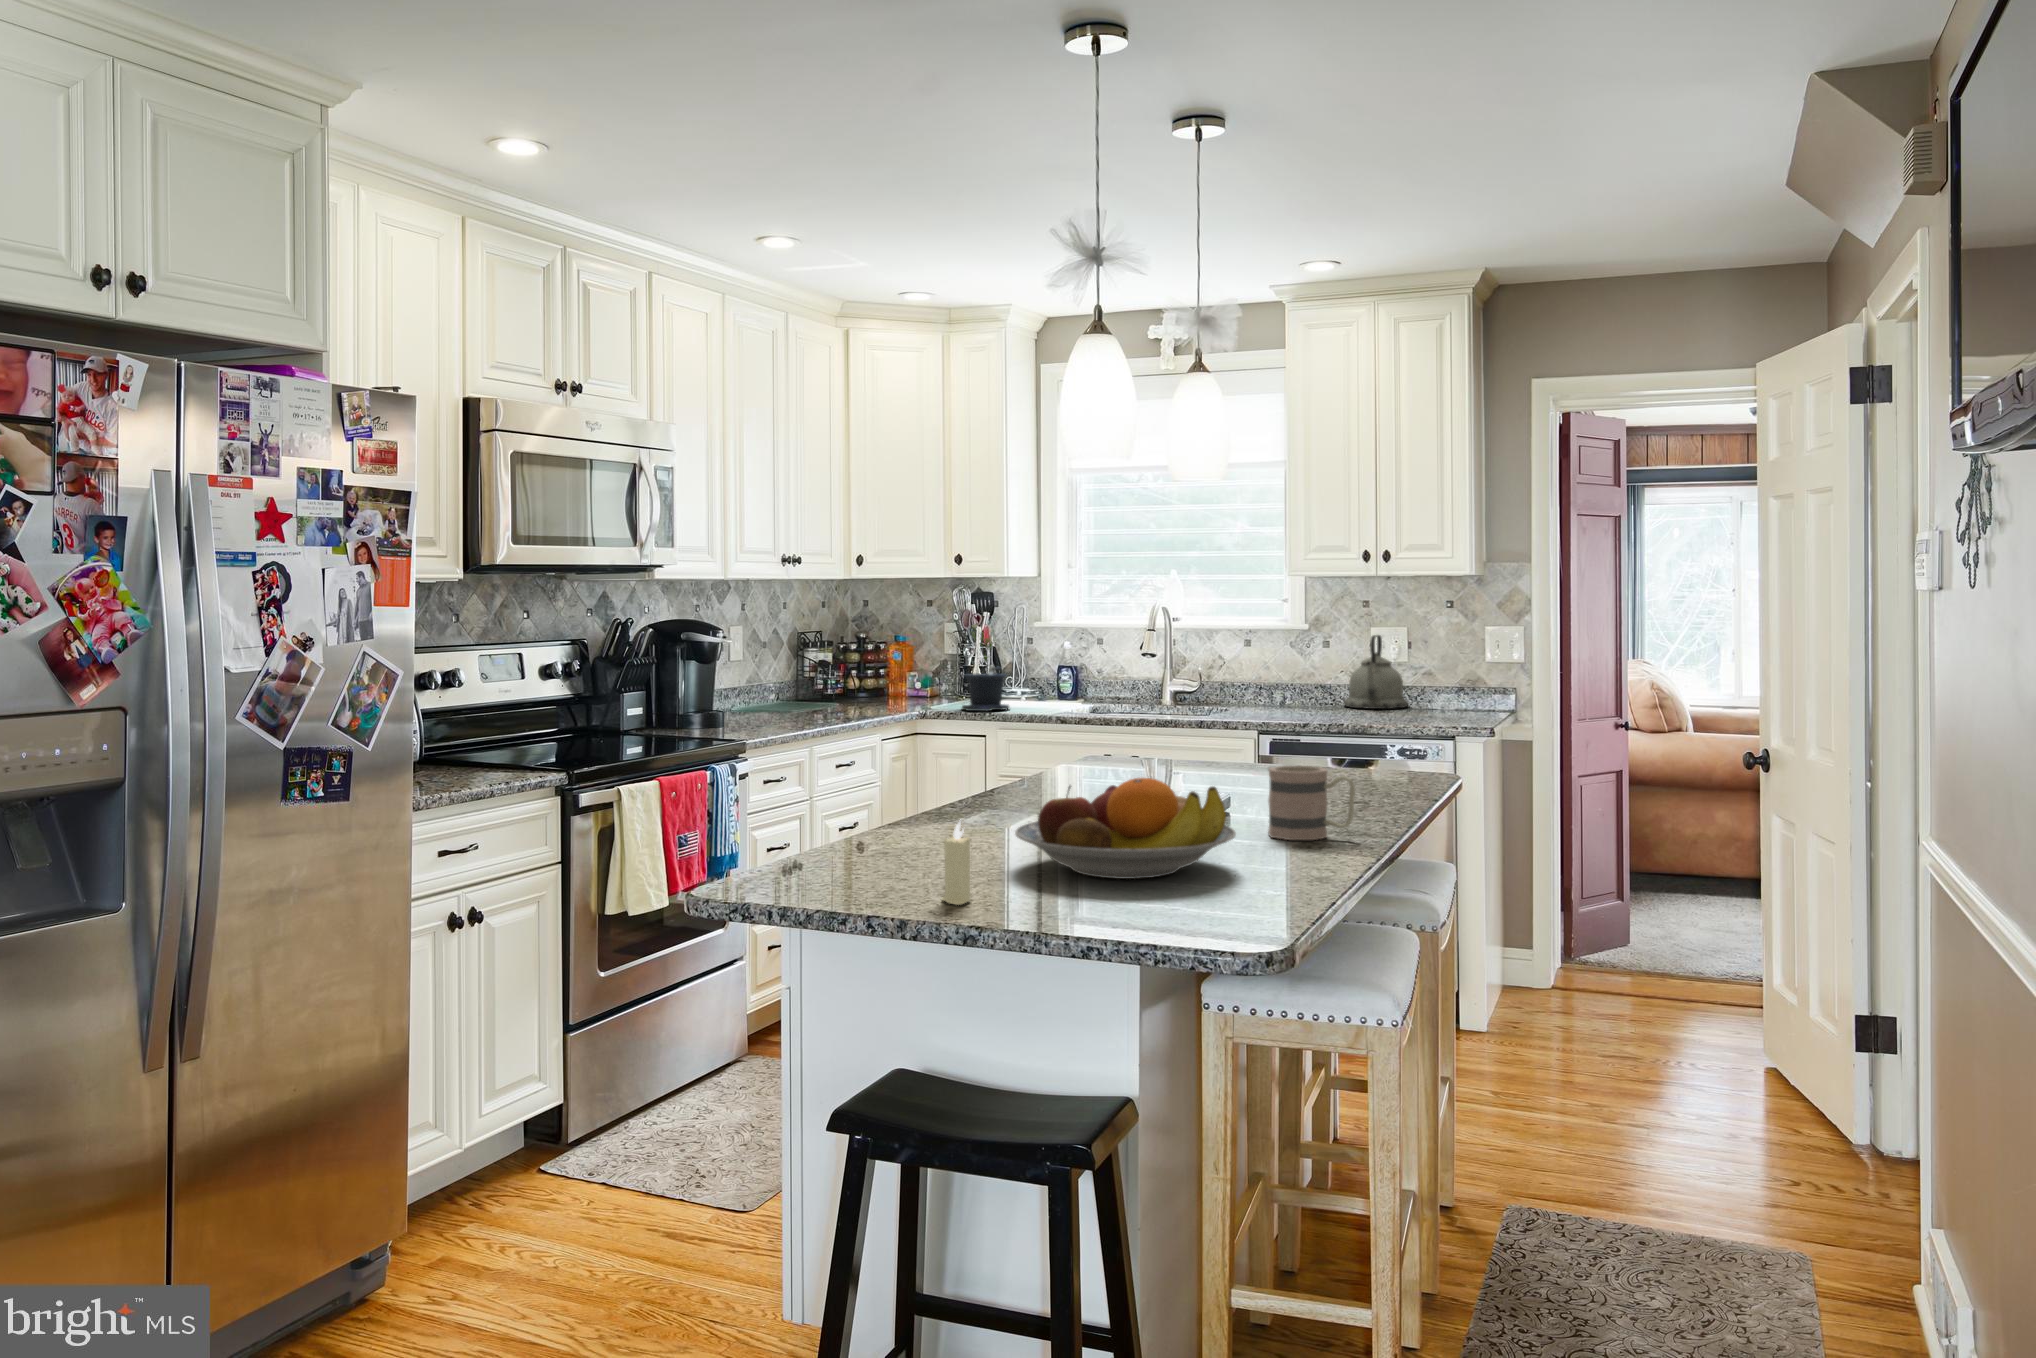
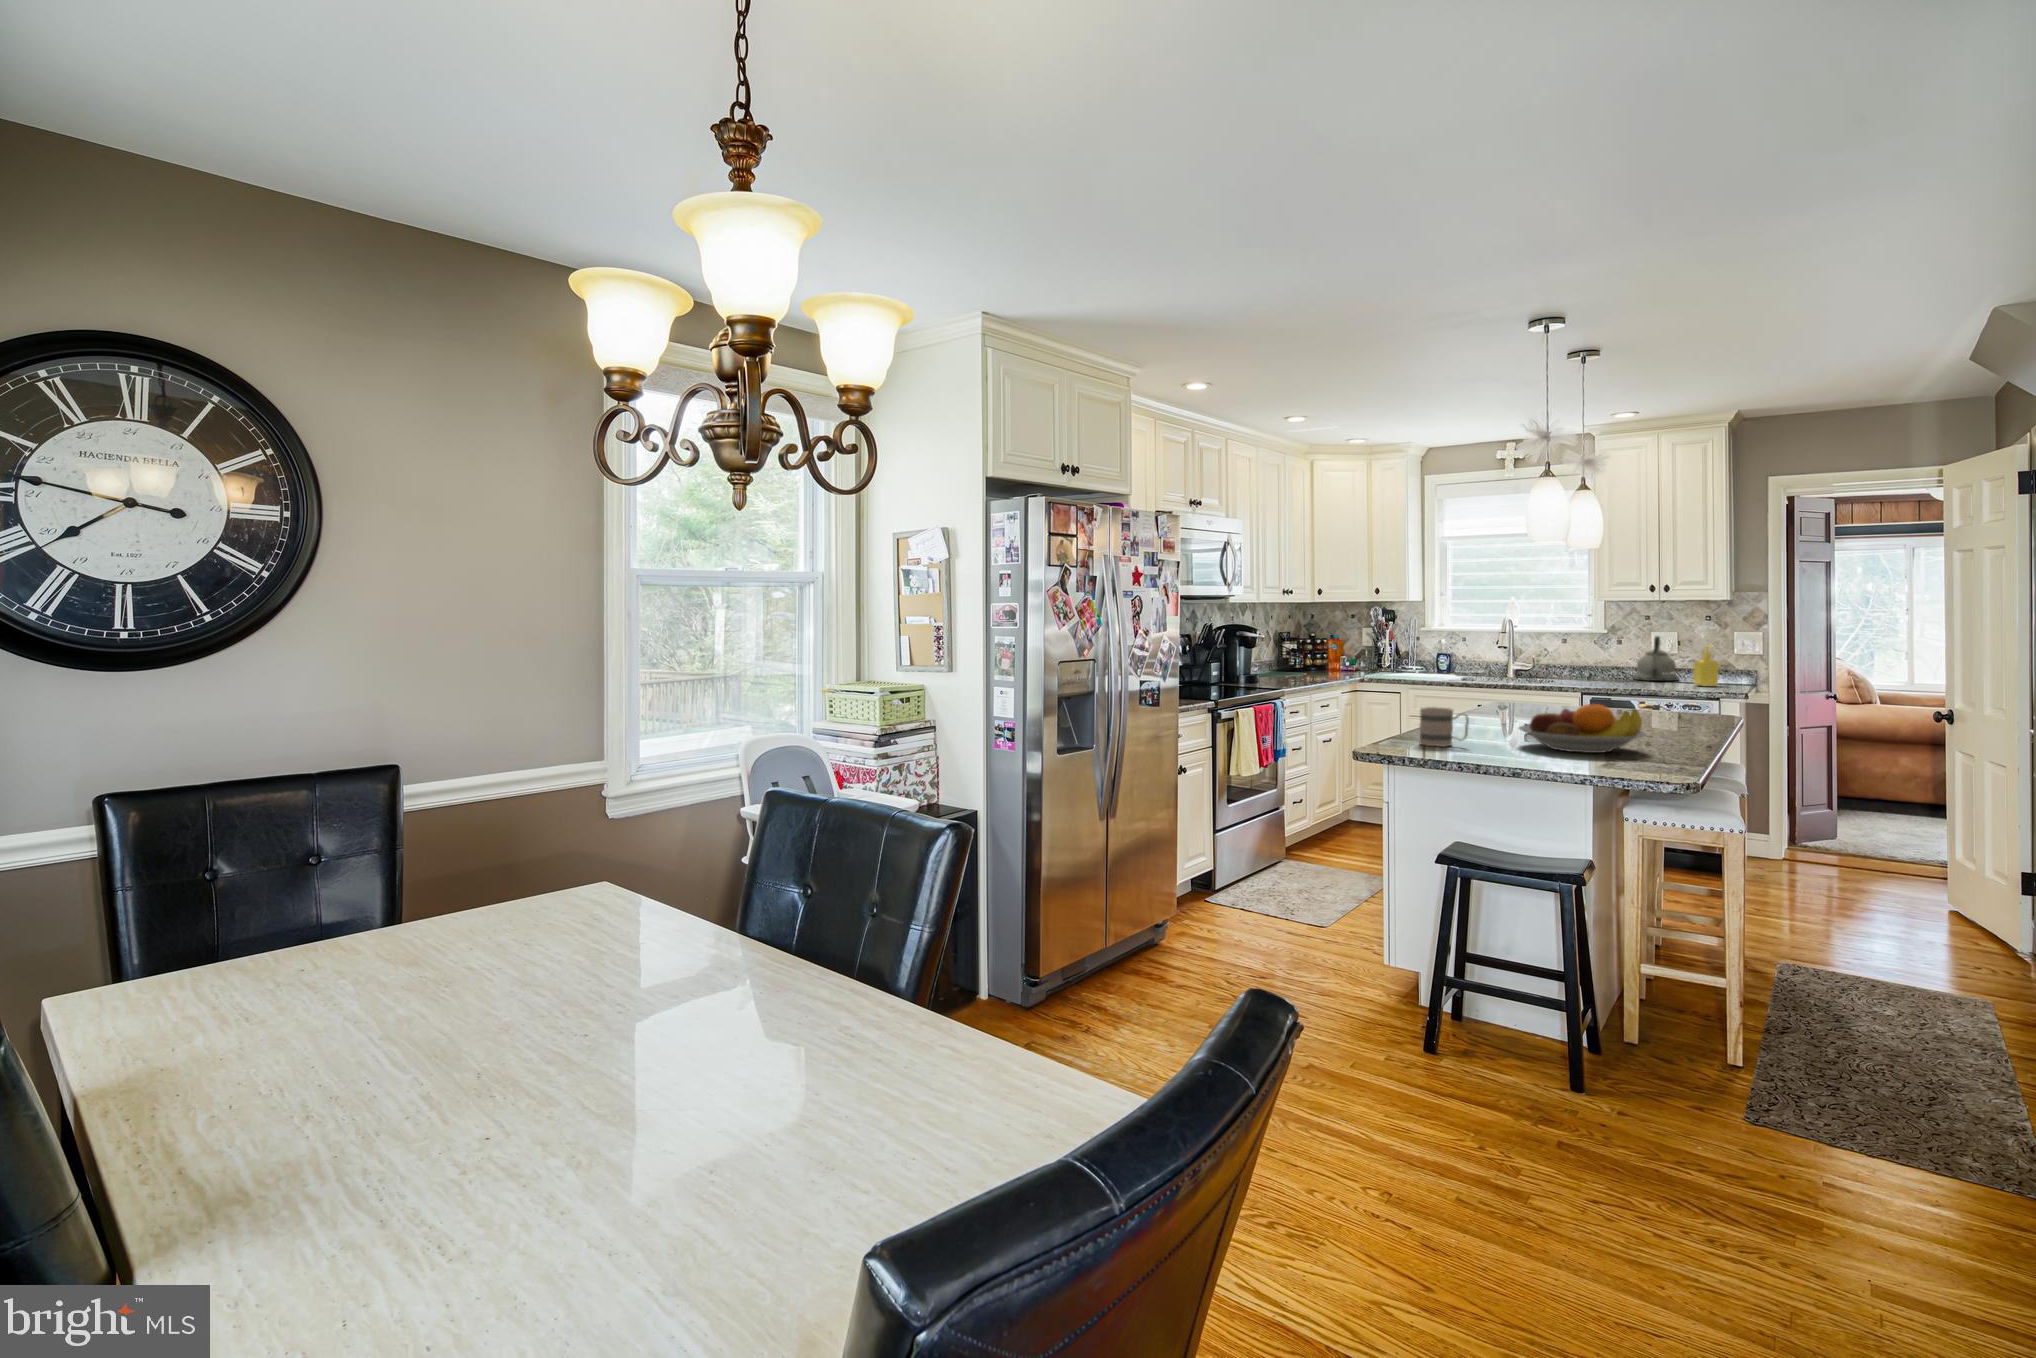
potted plant: present [962,625,1009,711] -> none [1383,629,1414,678]
soap dispenser: none [1422,649,1456,717] -> present [1693,645,1719,686]
mug: present [1268,766,1355,840] -> present [1419,707,1469,747]
candle: present [942,819,970,905] -> none [1496,719,1513,759]

